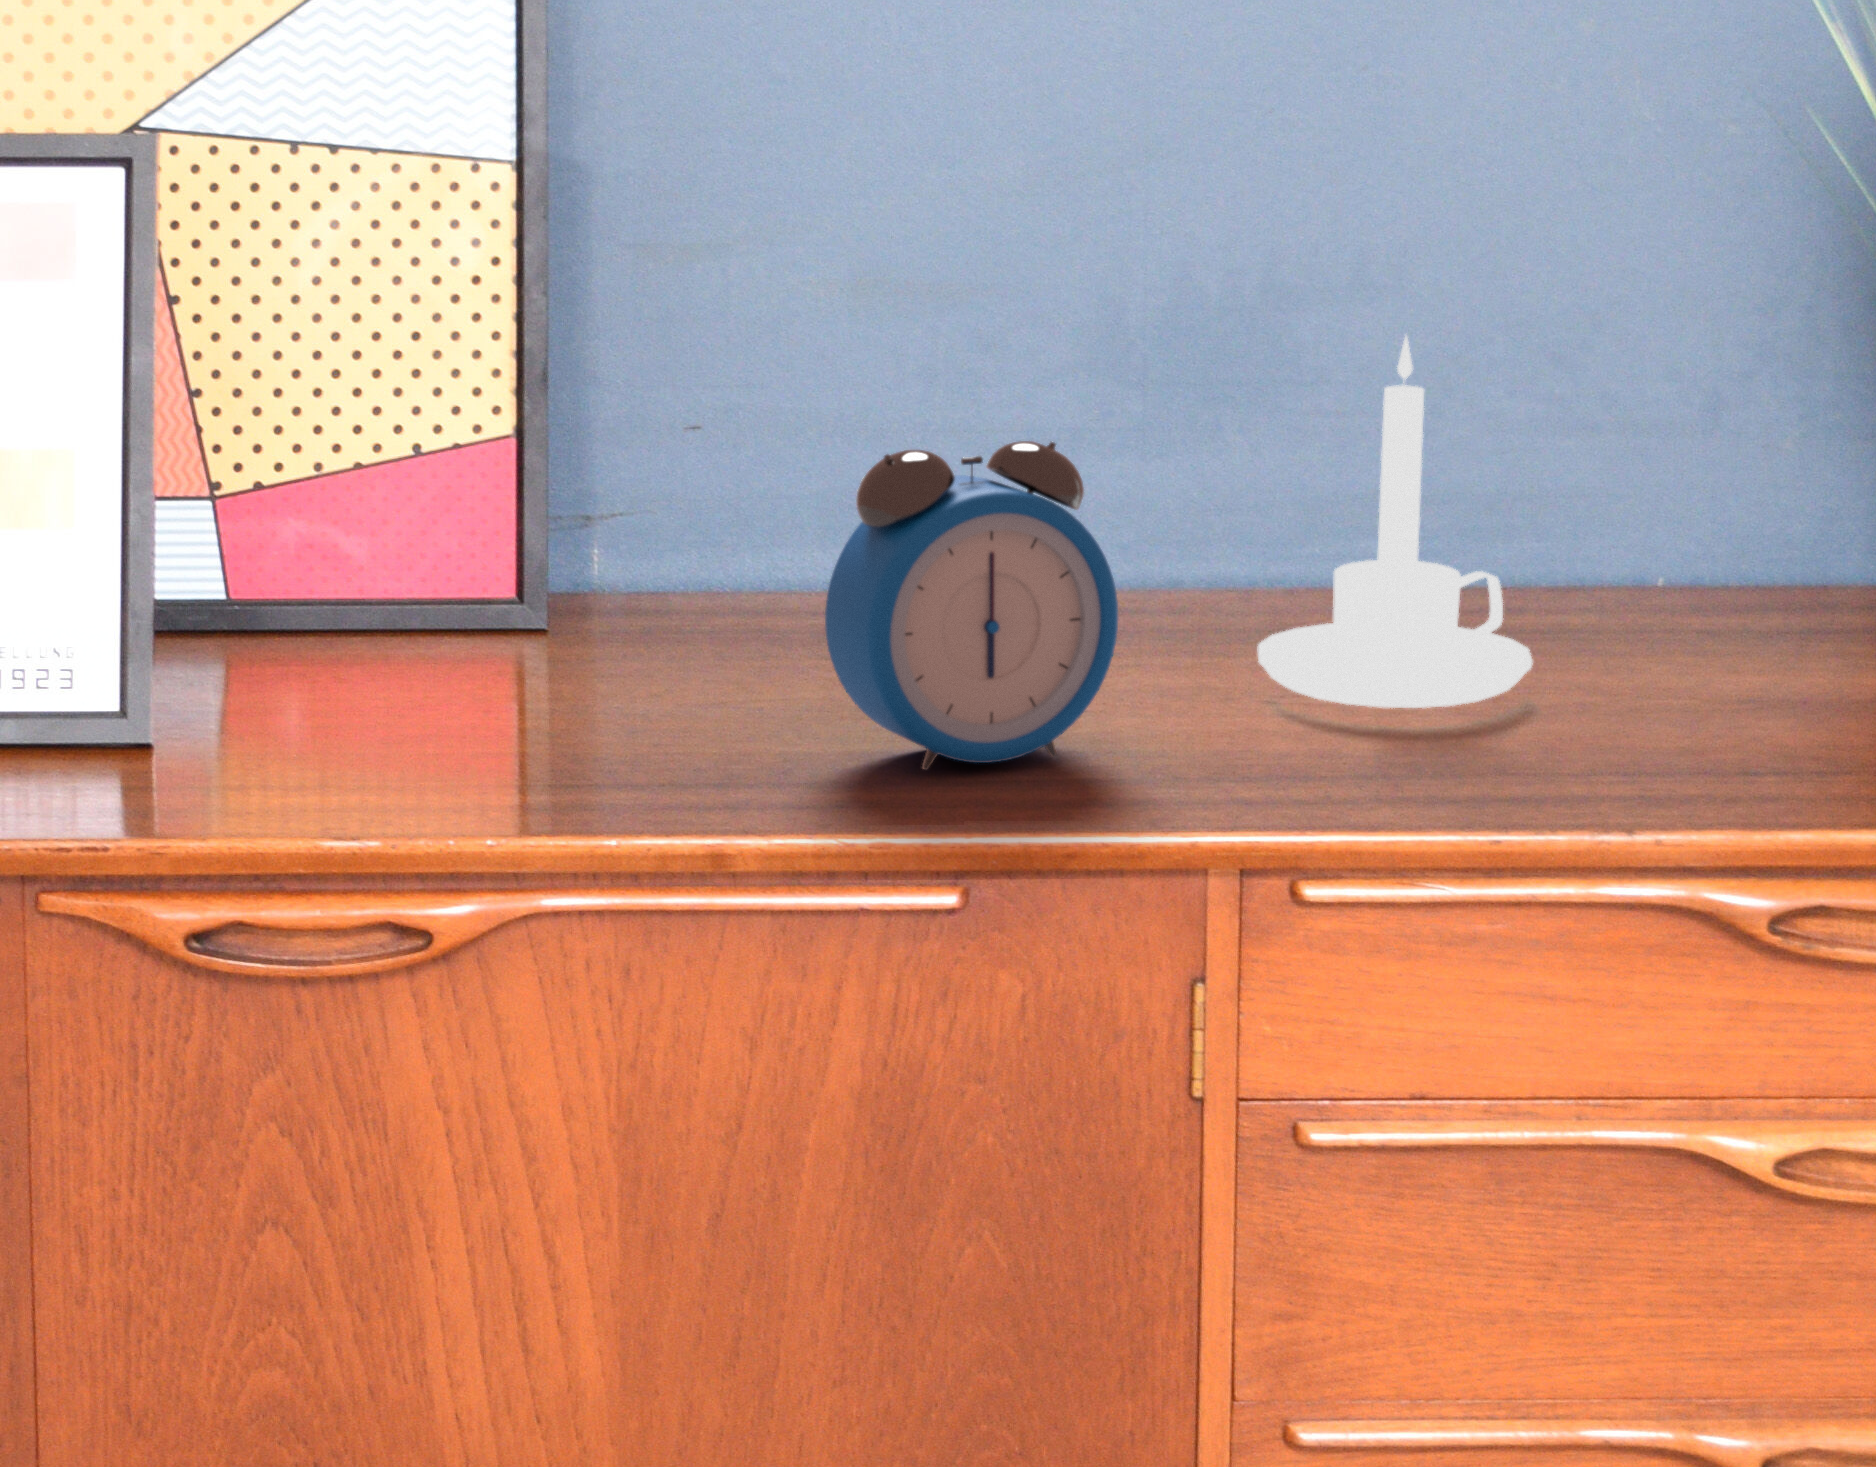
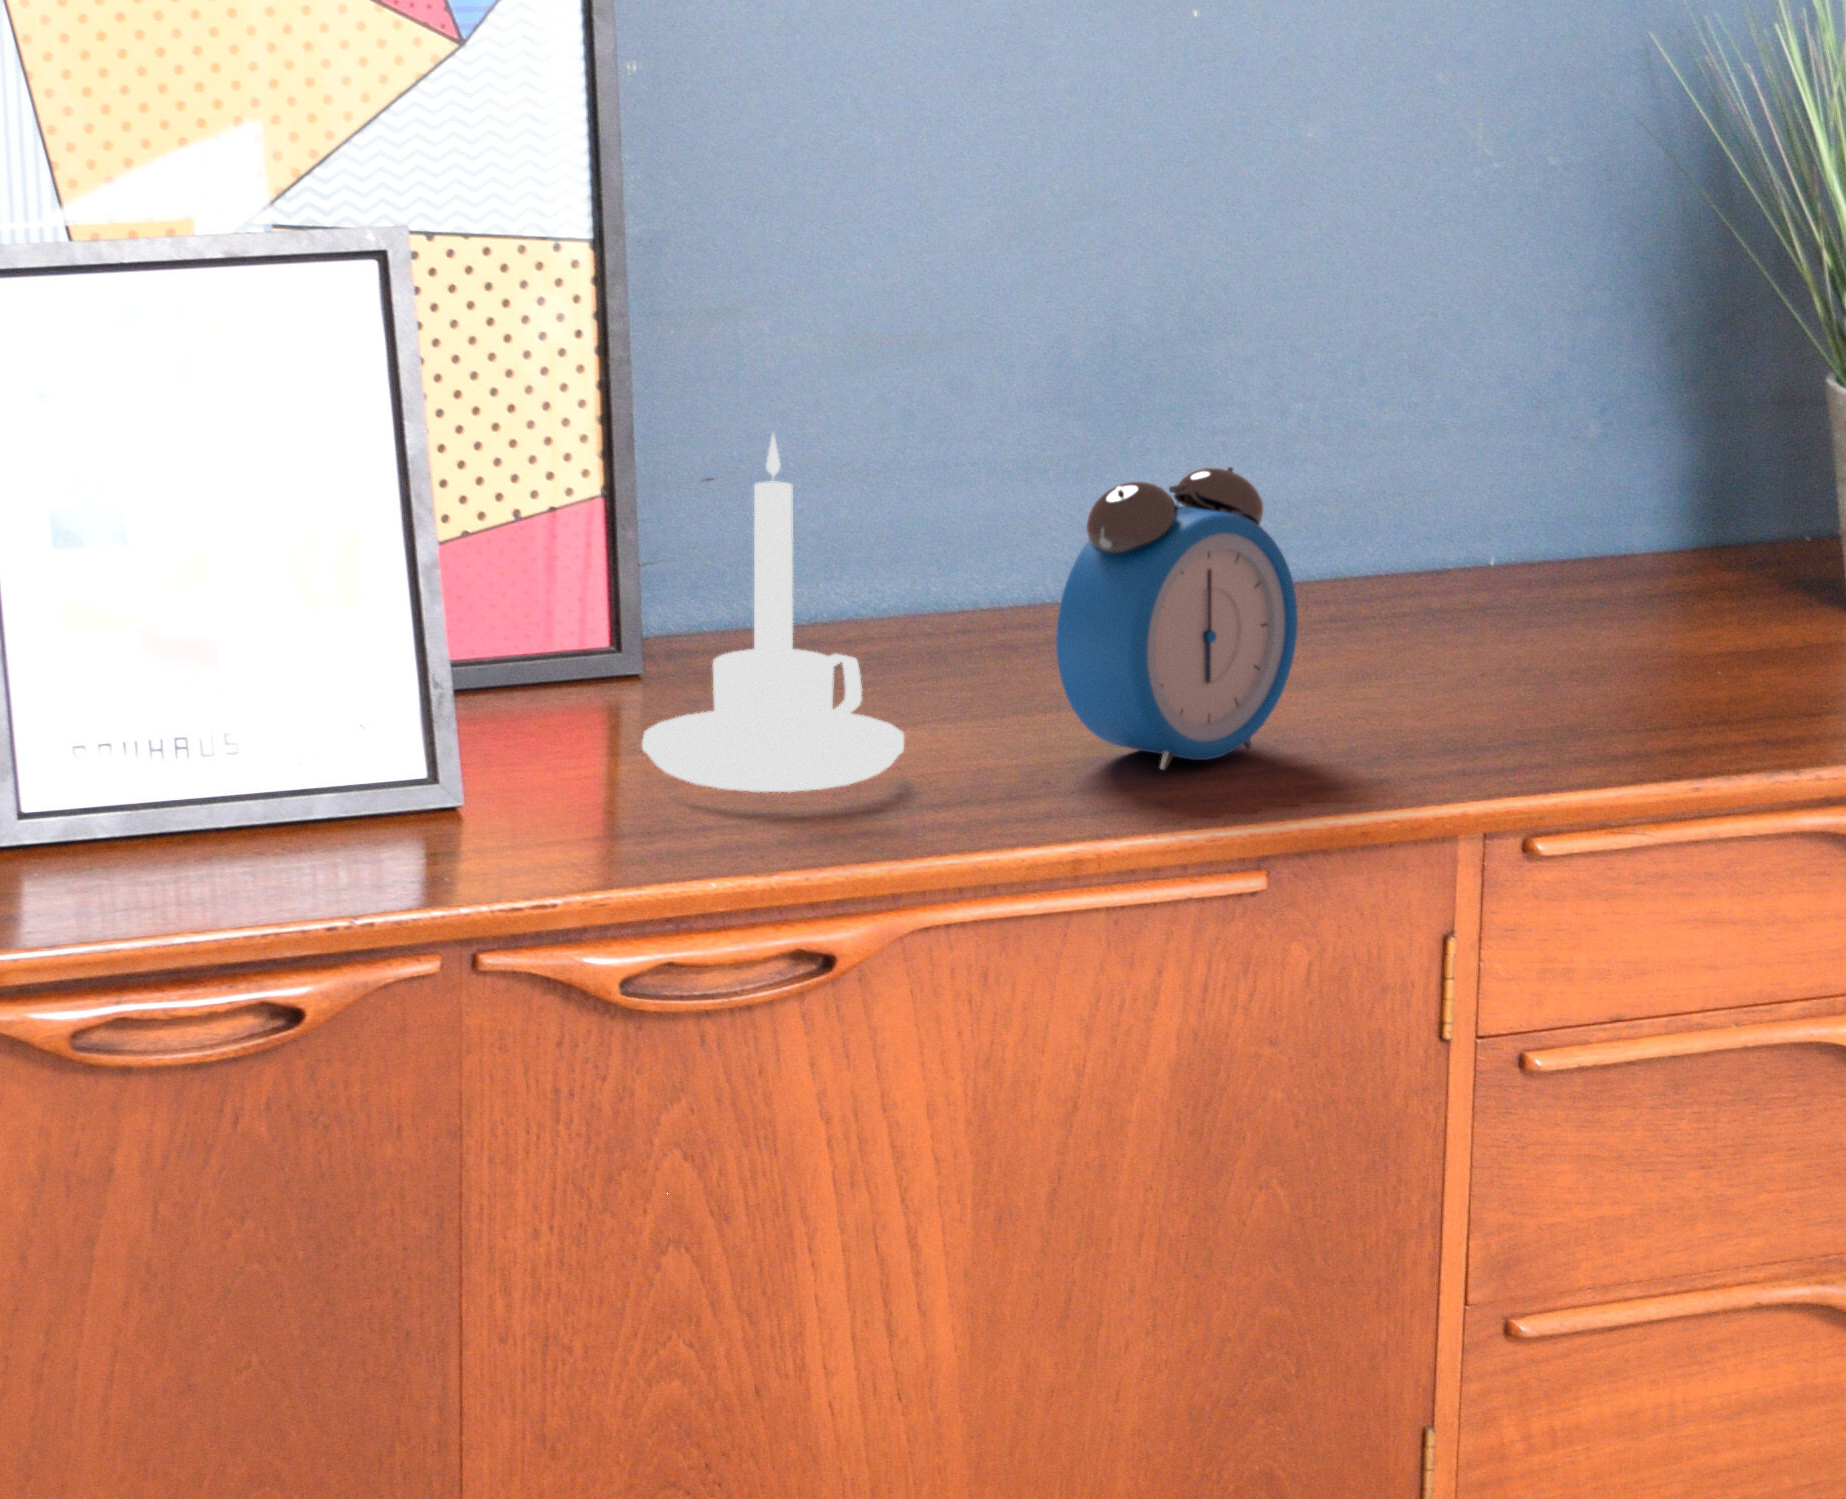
candle holder: present [1258,336,1533,708] -> present [642,435,904,792]

